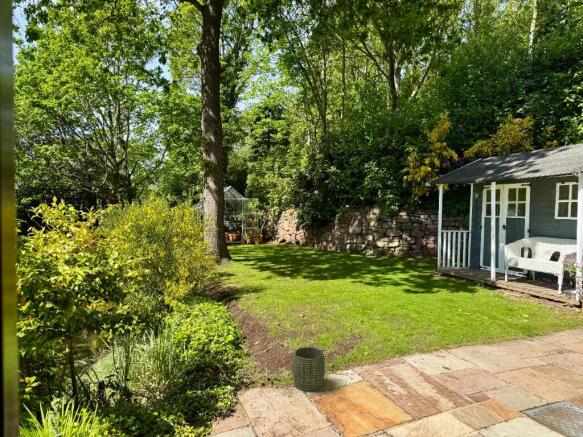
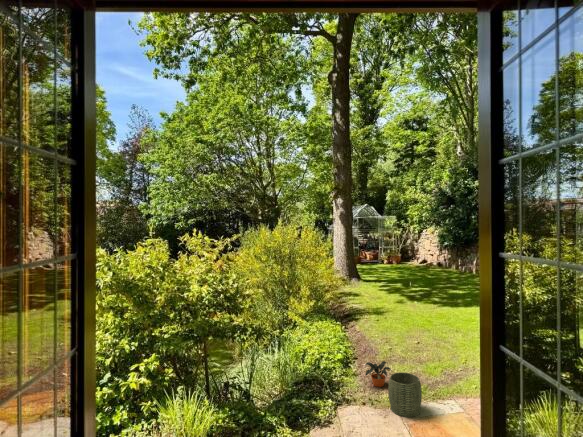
potted plant: none [261,338,289,365] -> present [365,361,391,387]

